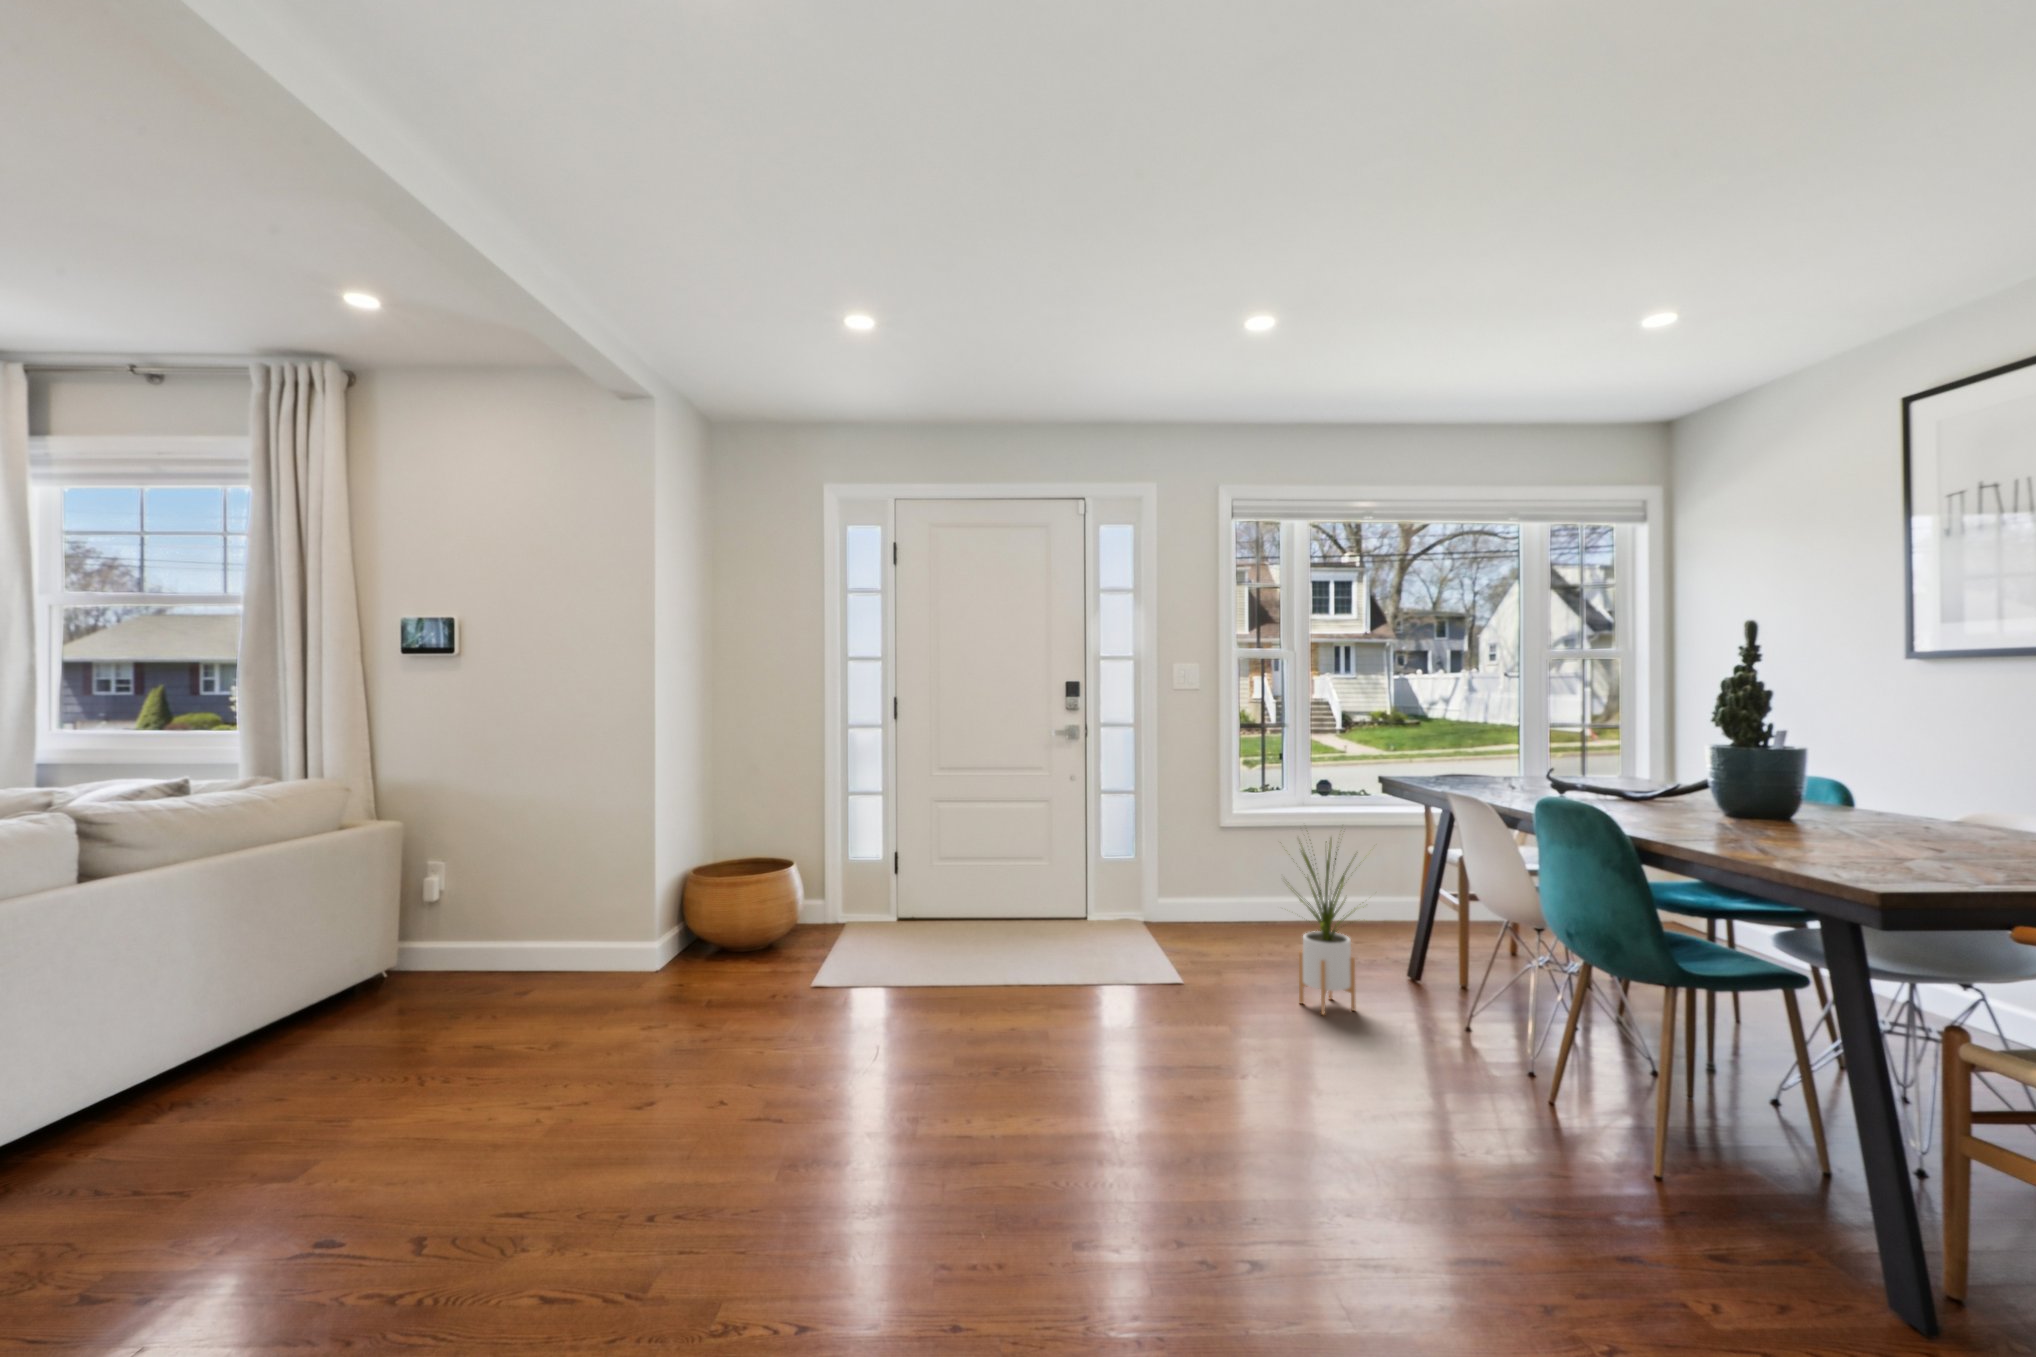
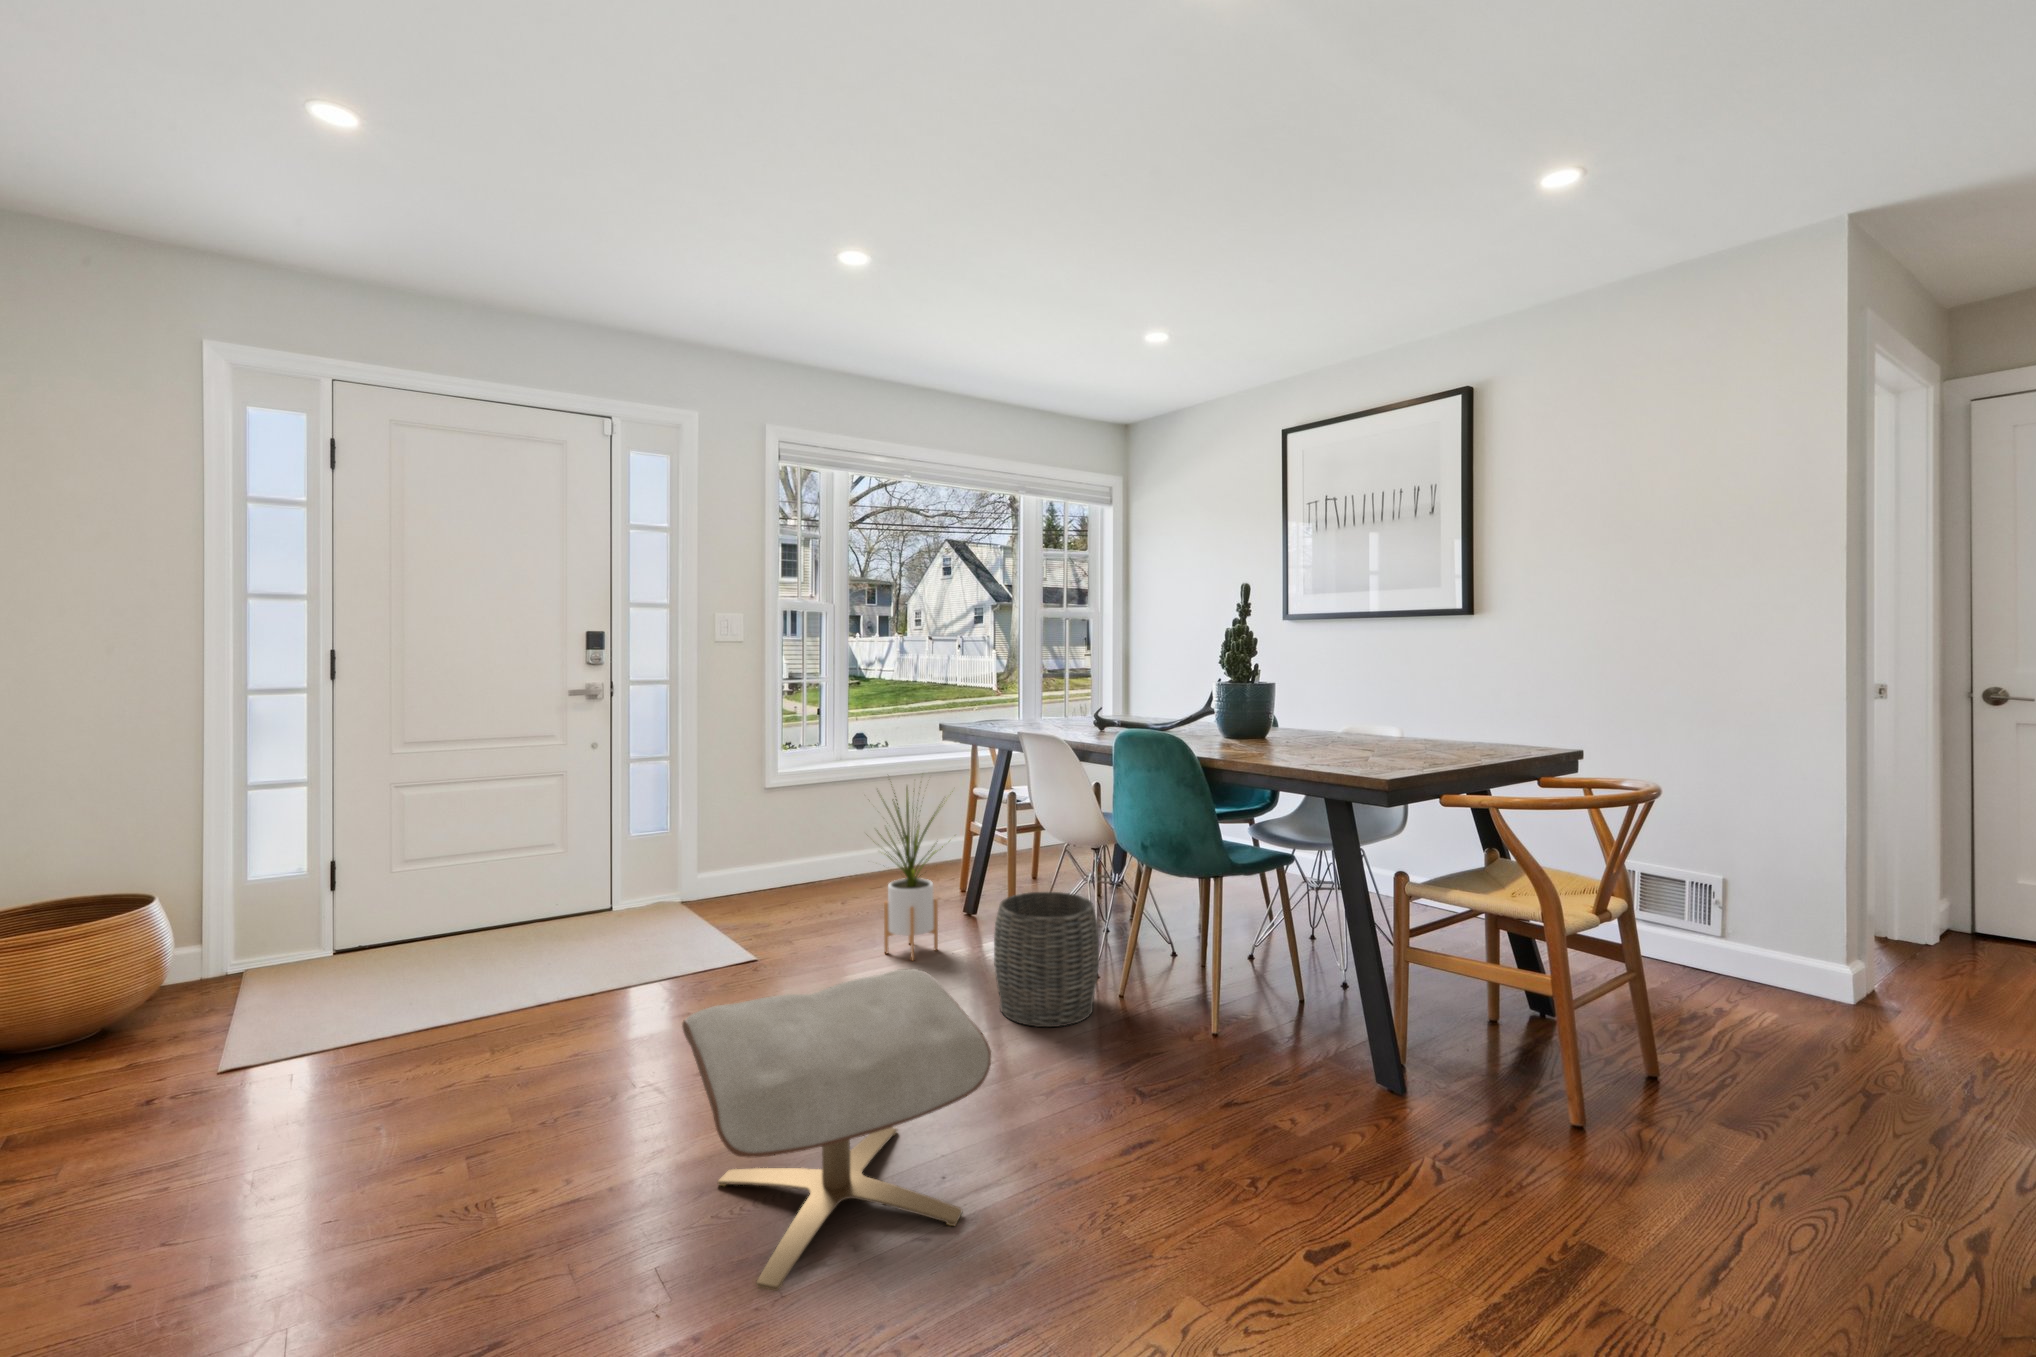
woven basket: none [1379,964,1502,1114] -> present [994,892,1099,1027]
ottoman: none [1023,1001,1269,1244] -> present [682,969,991,1291]

